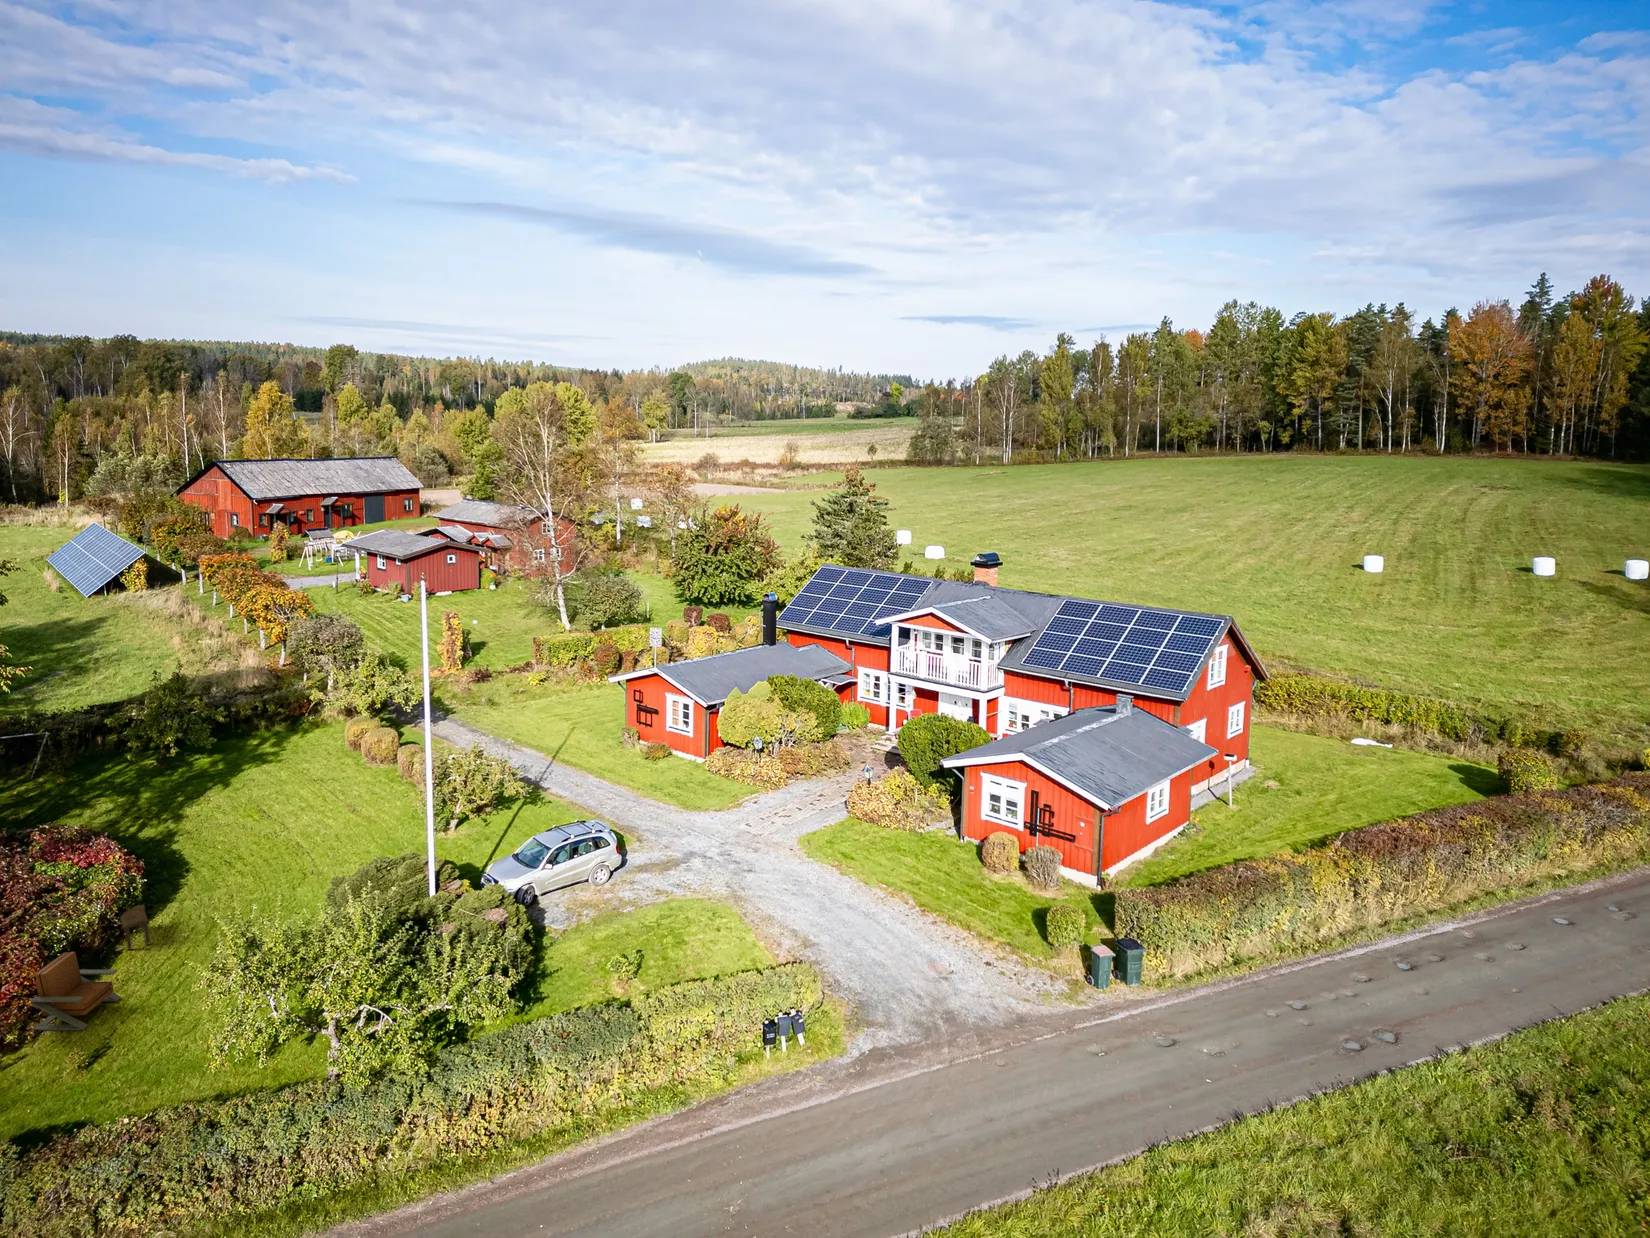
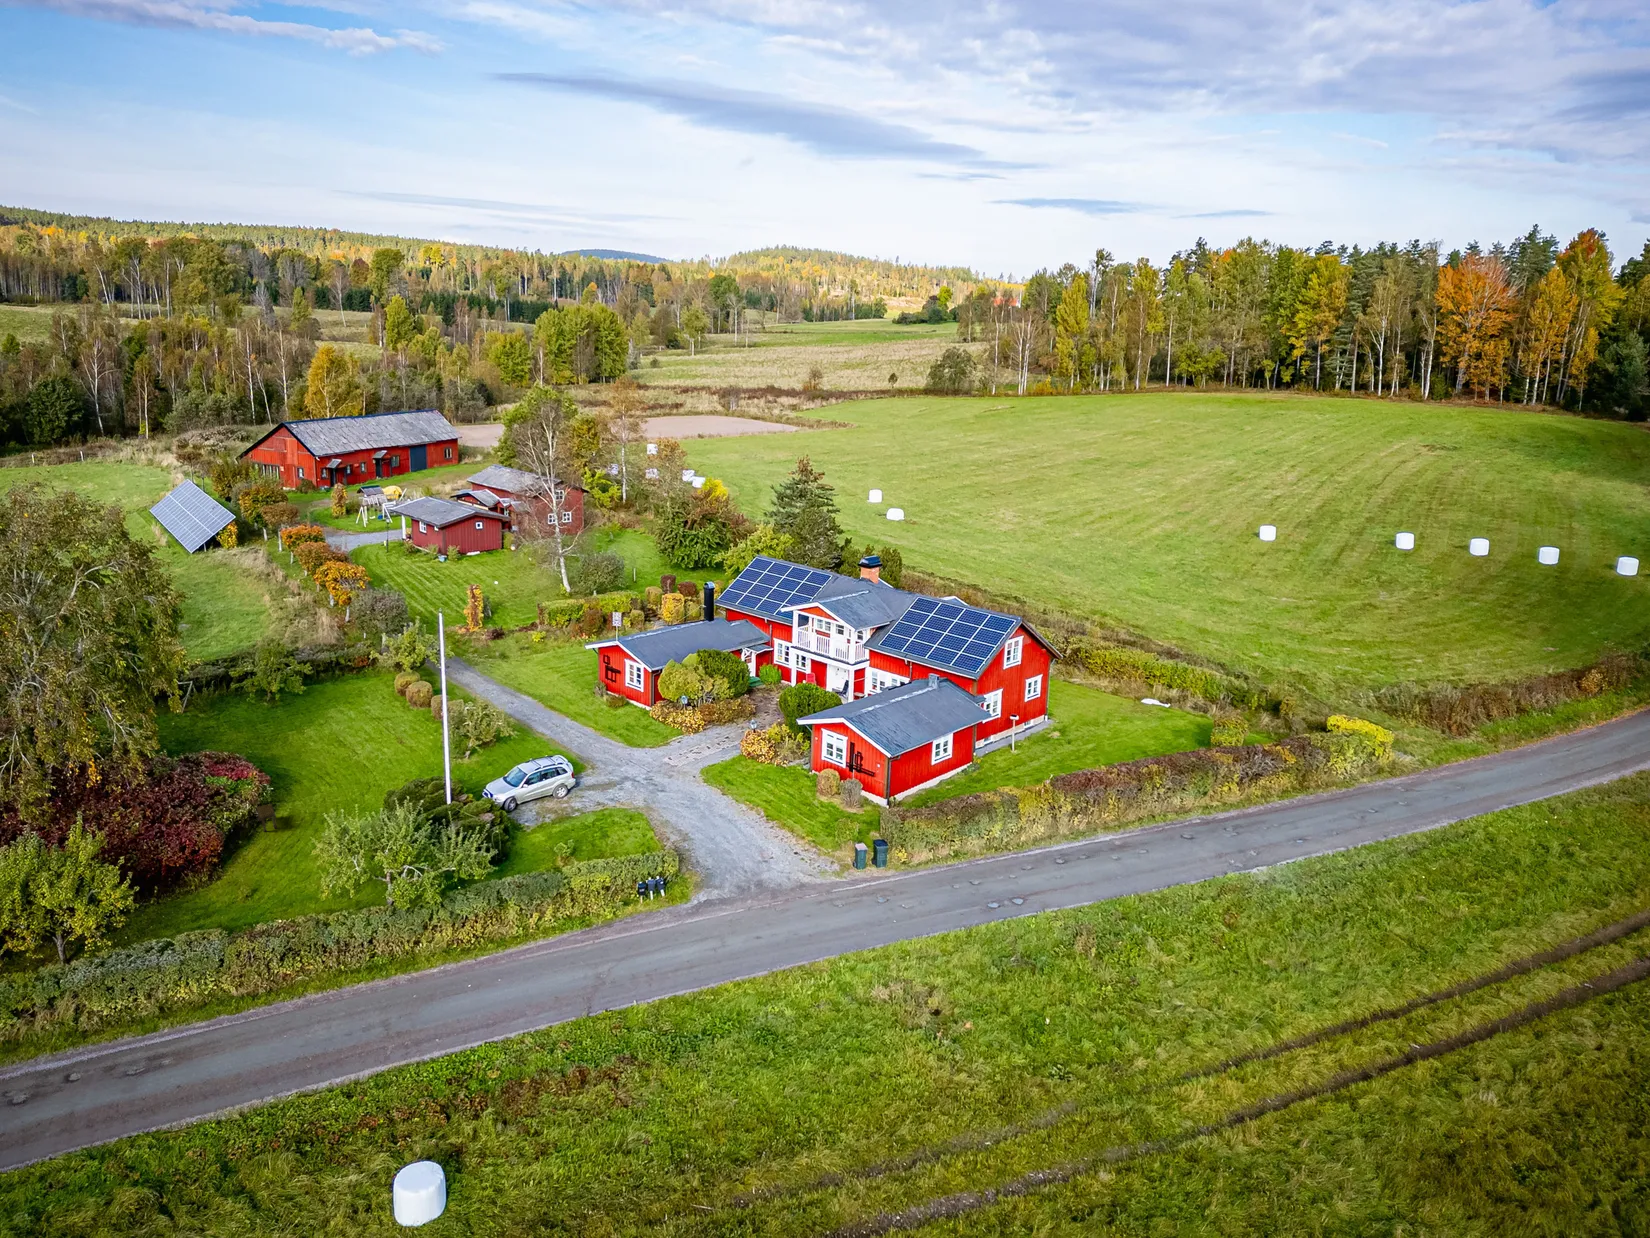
lounge chair: present [31,952,121,1030] -> none [211,832,263,878]

